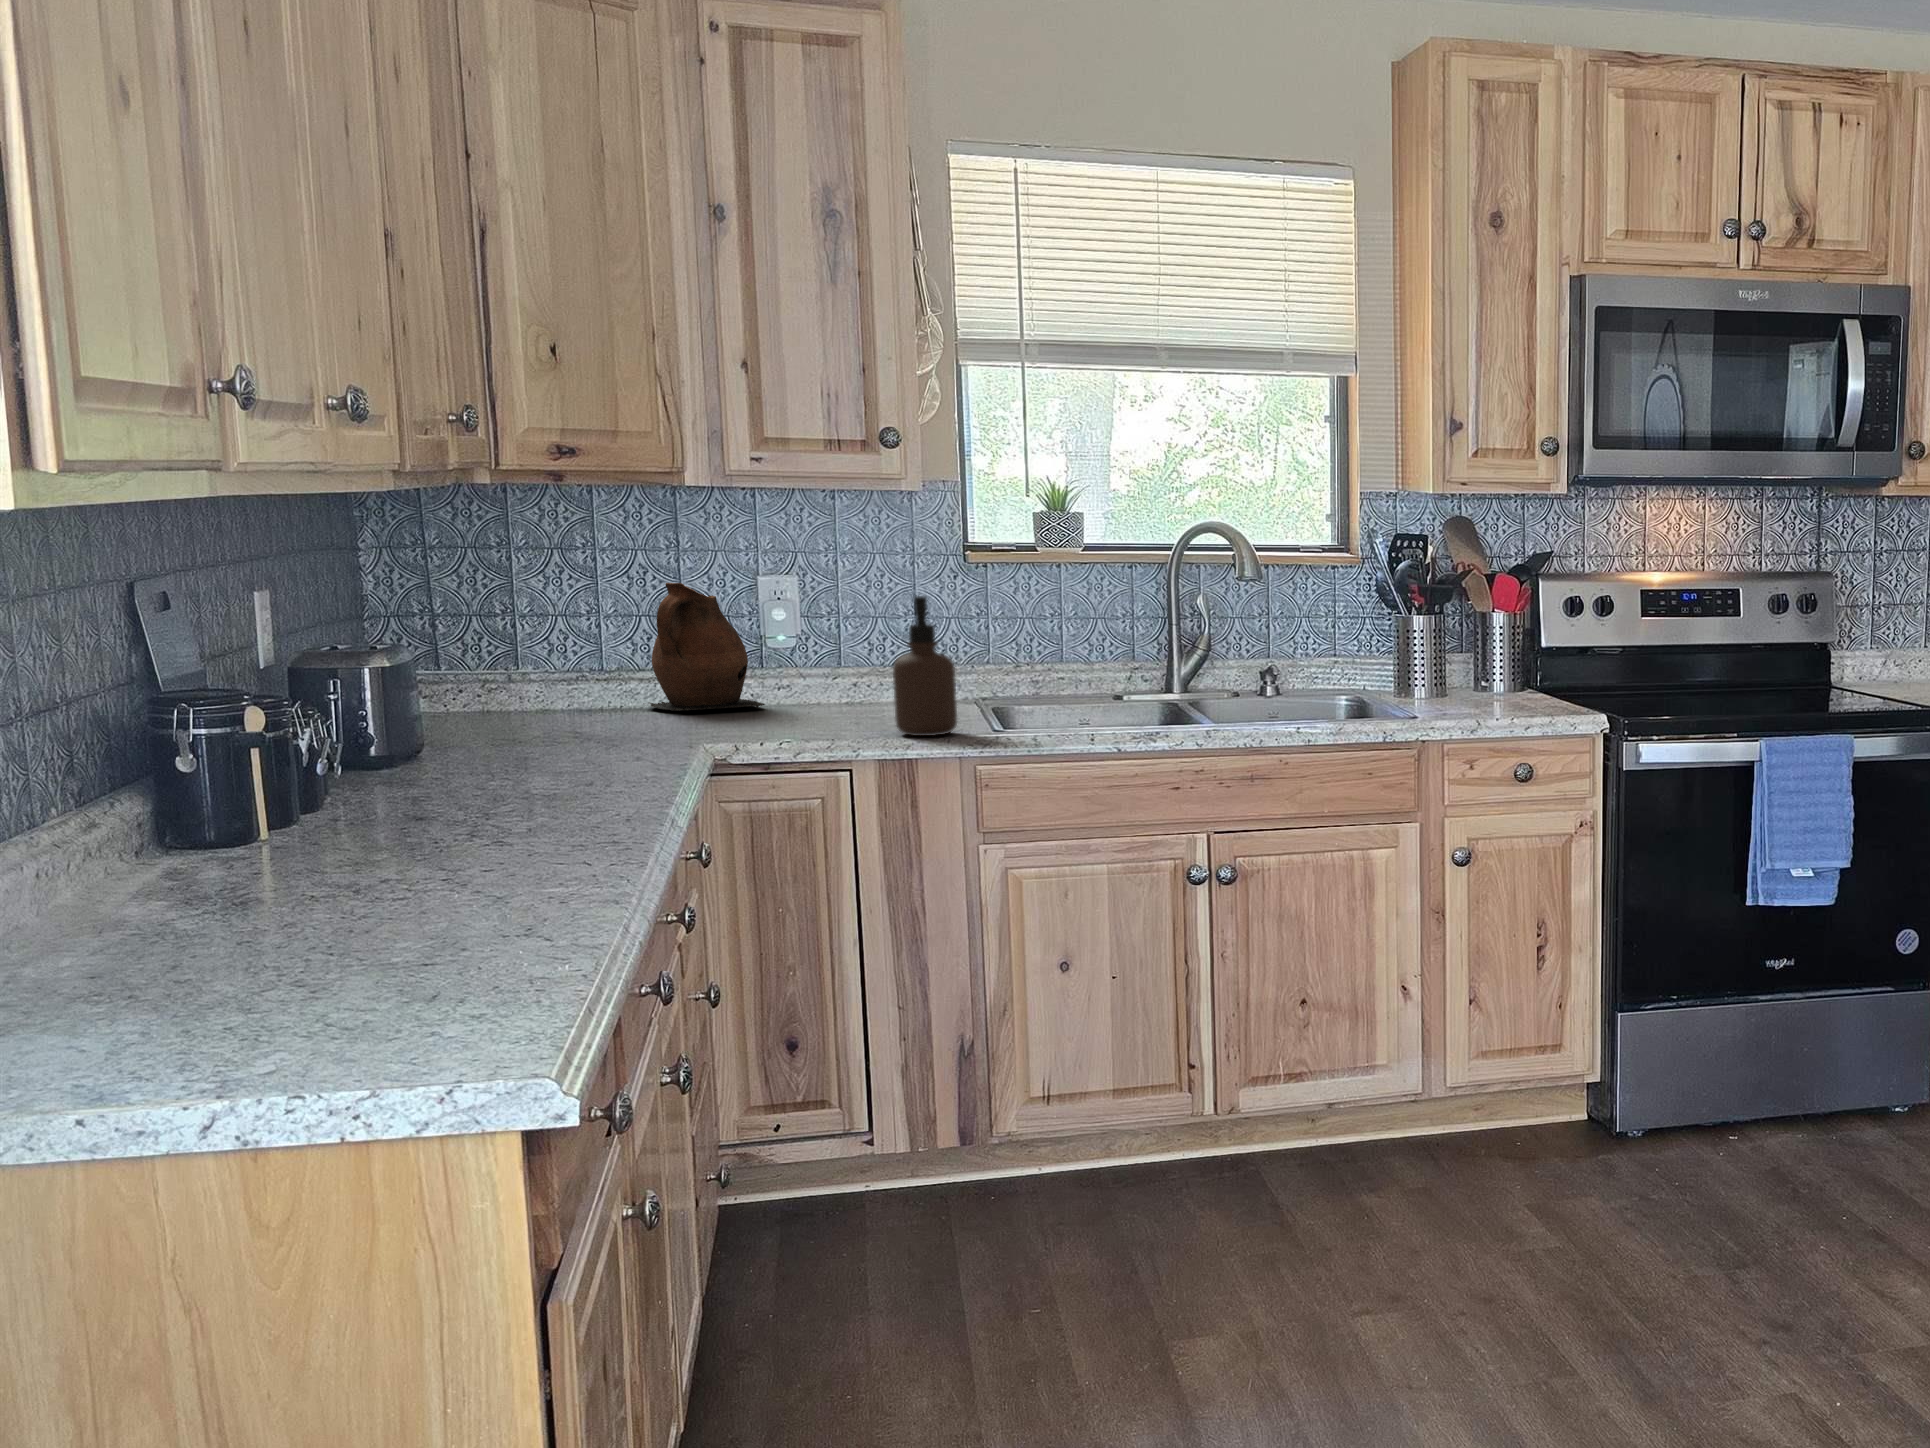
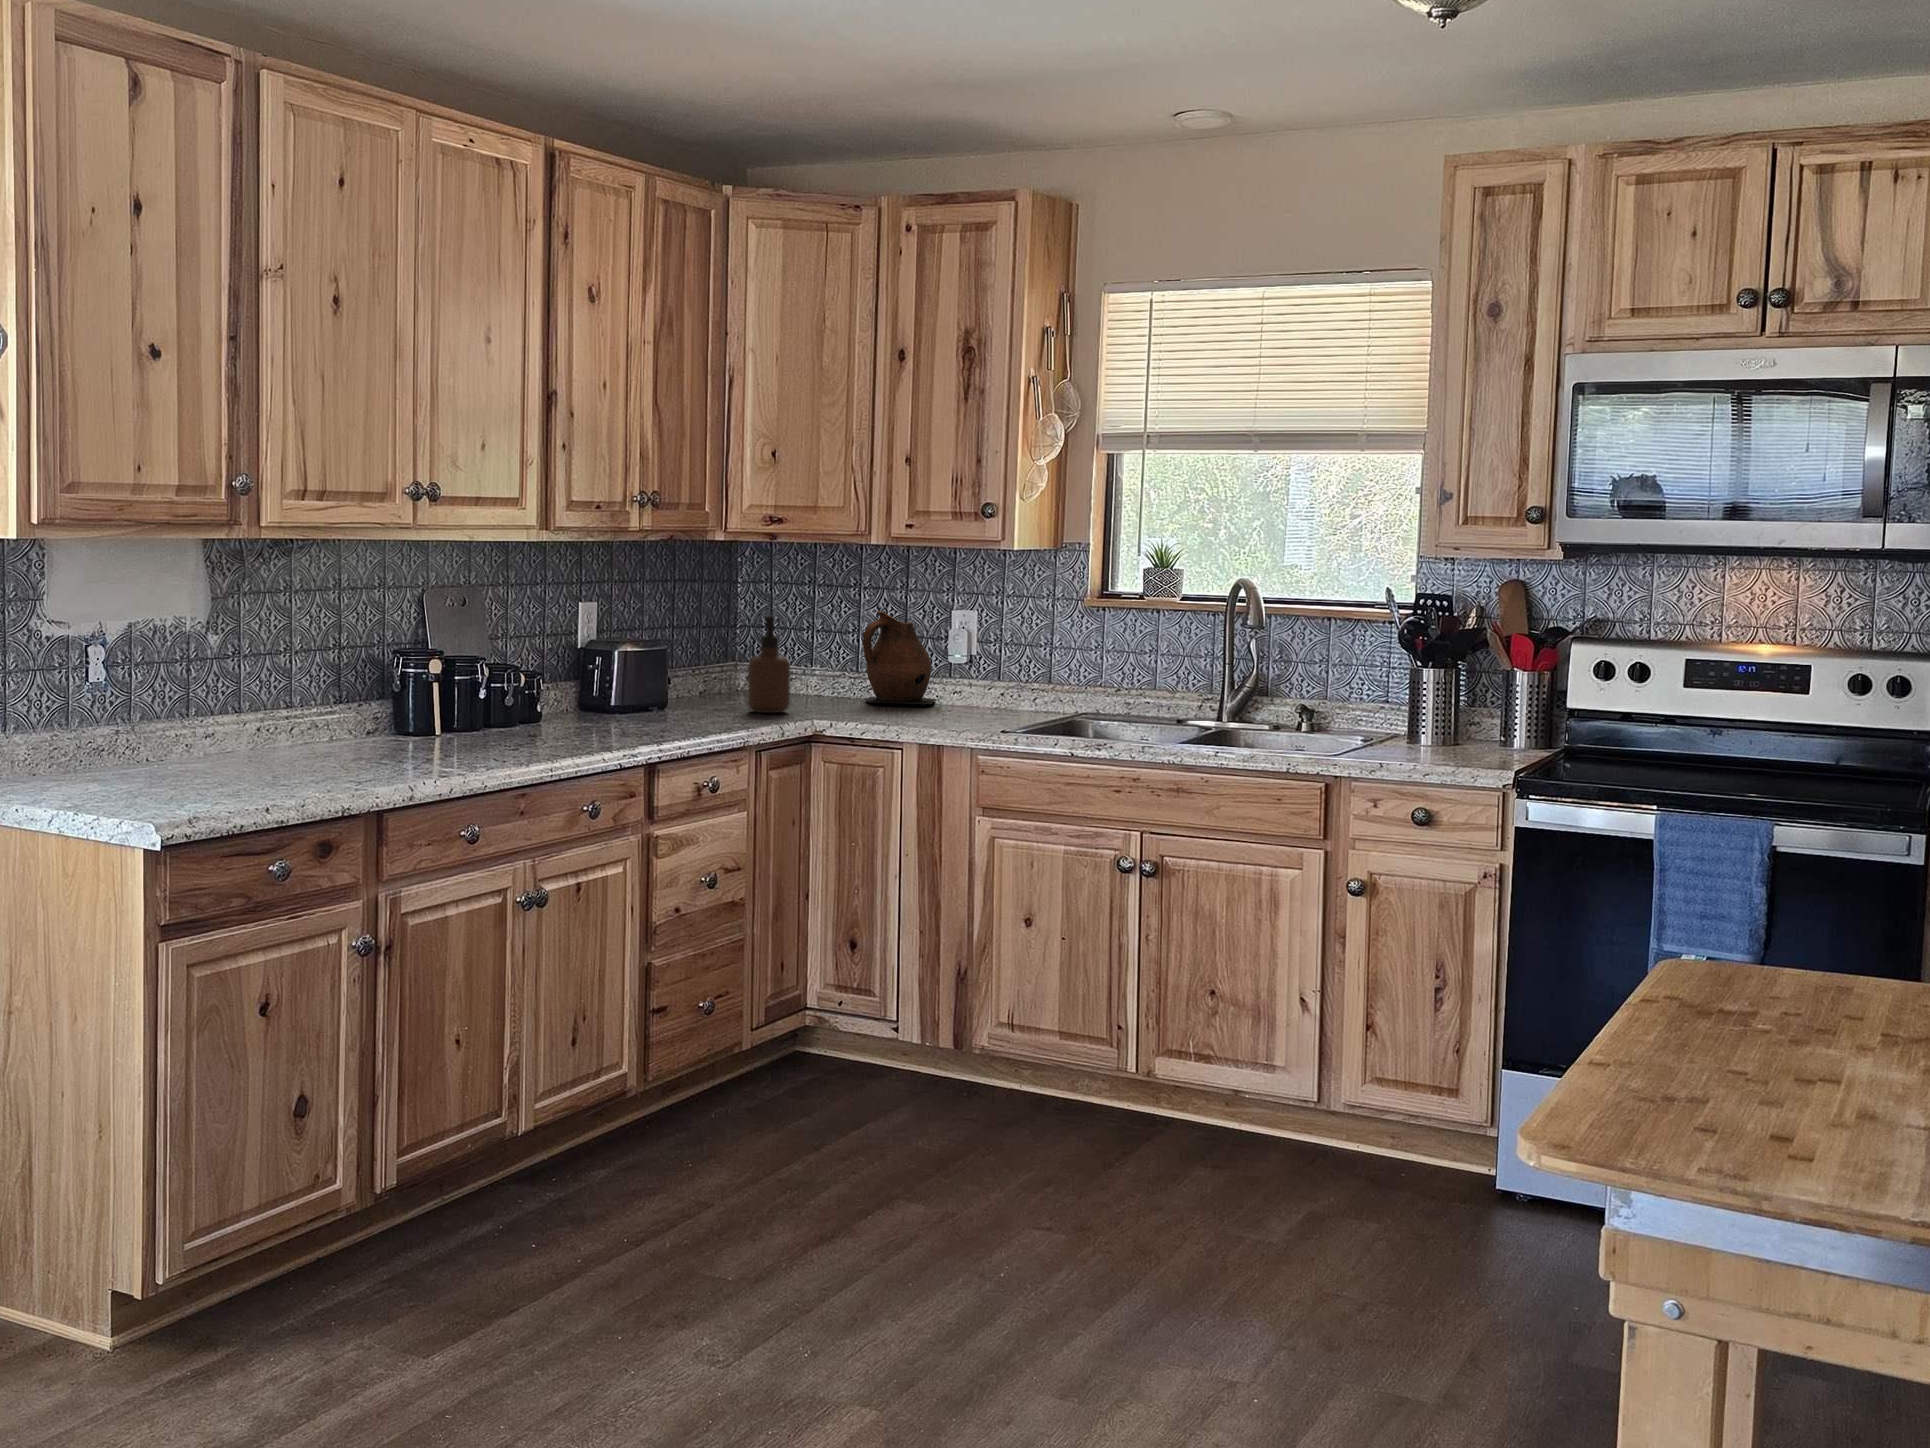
soap dispenser: present [893,596,957,736] -> present [748,615,790,713]

